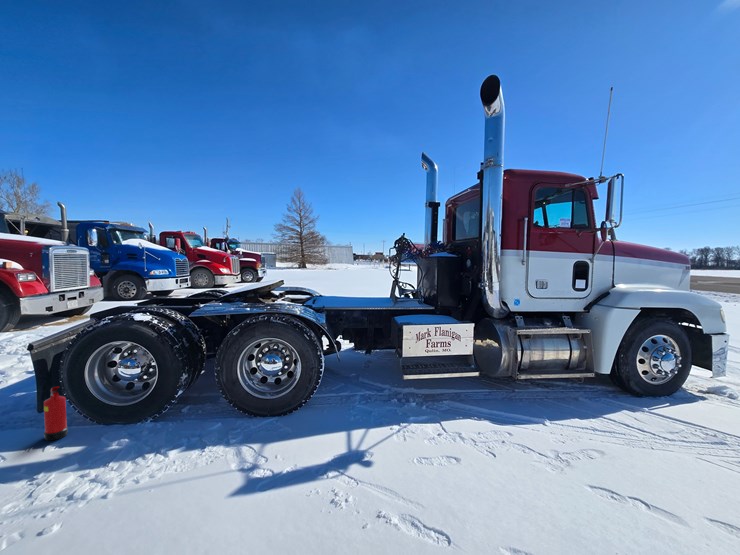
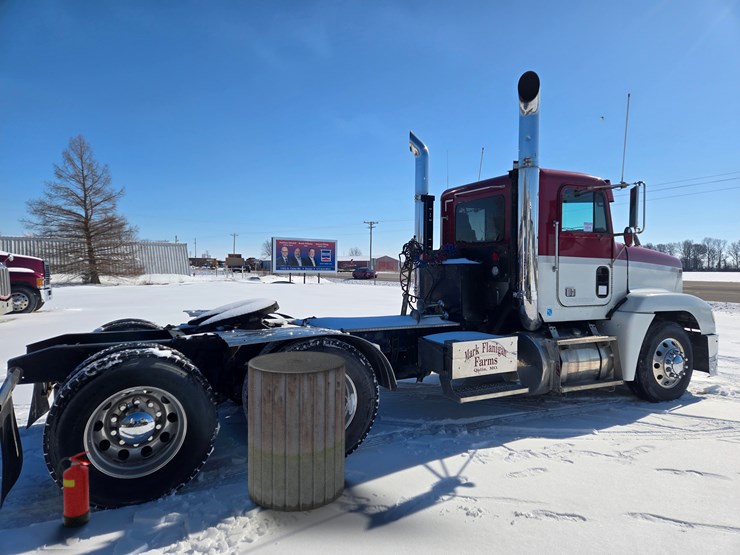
trash can: none [176,323,265,459] -> present [248,351,346,511]

